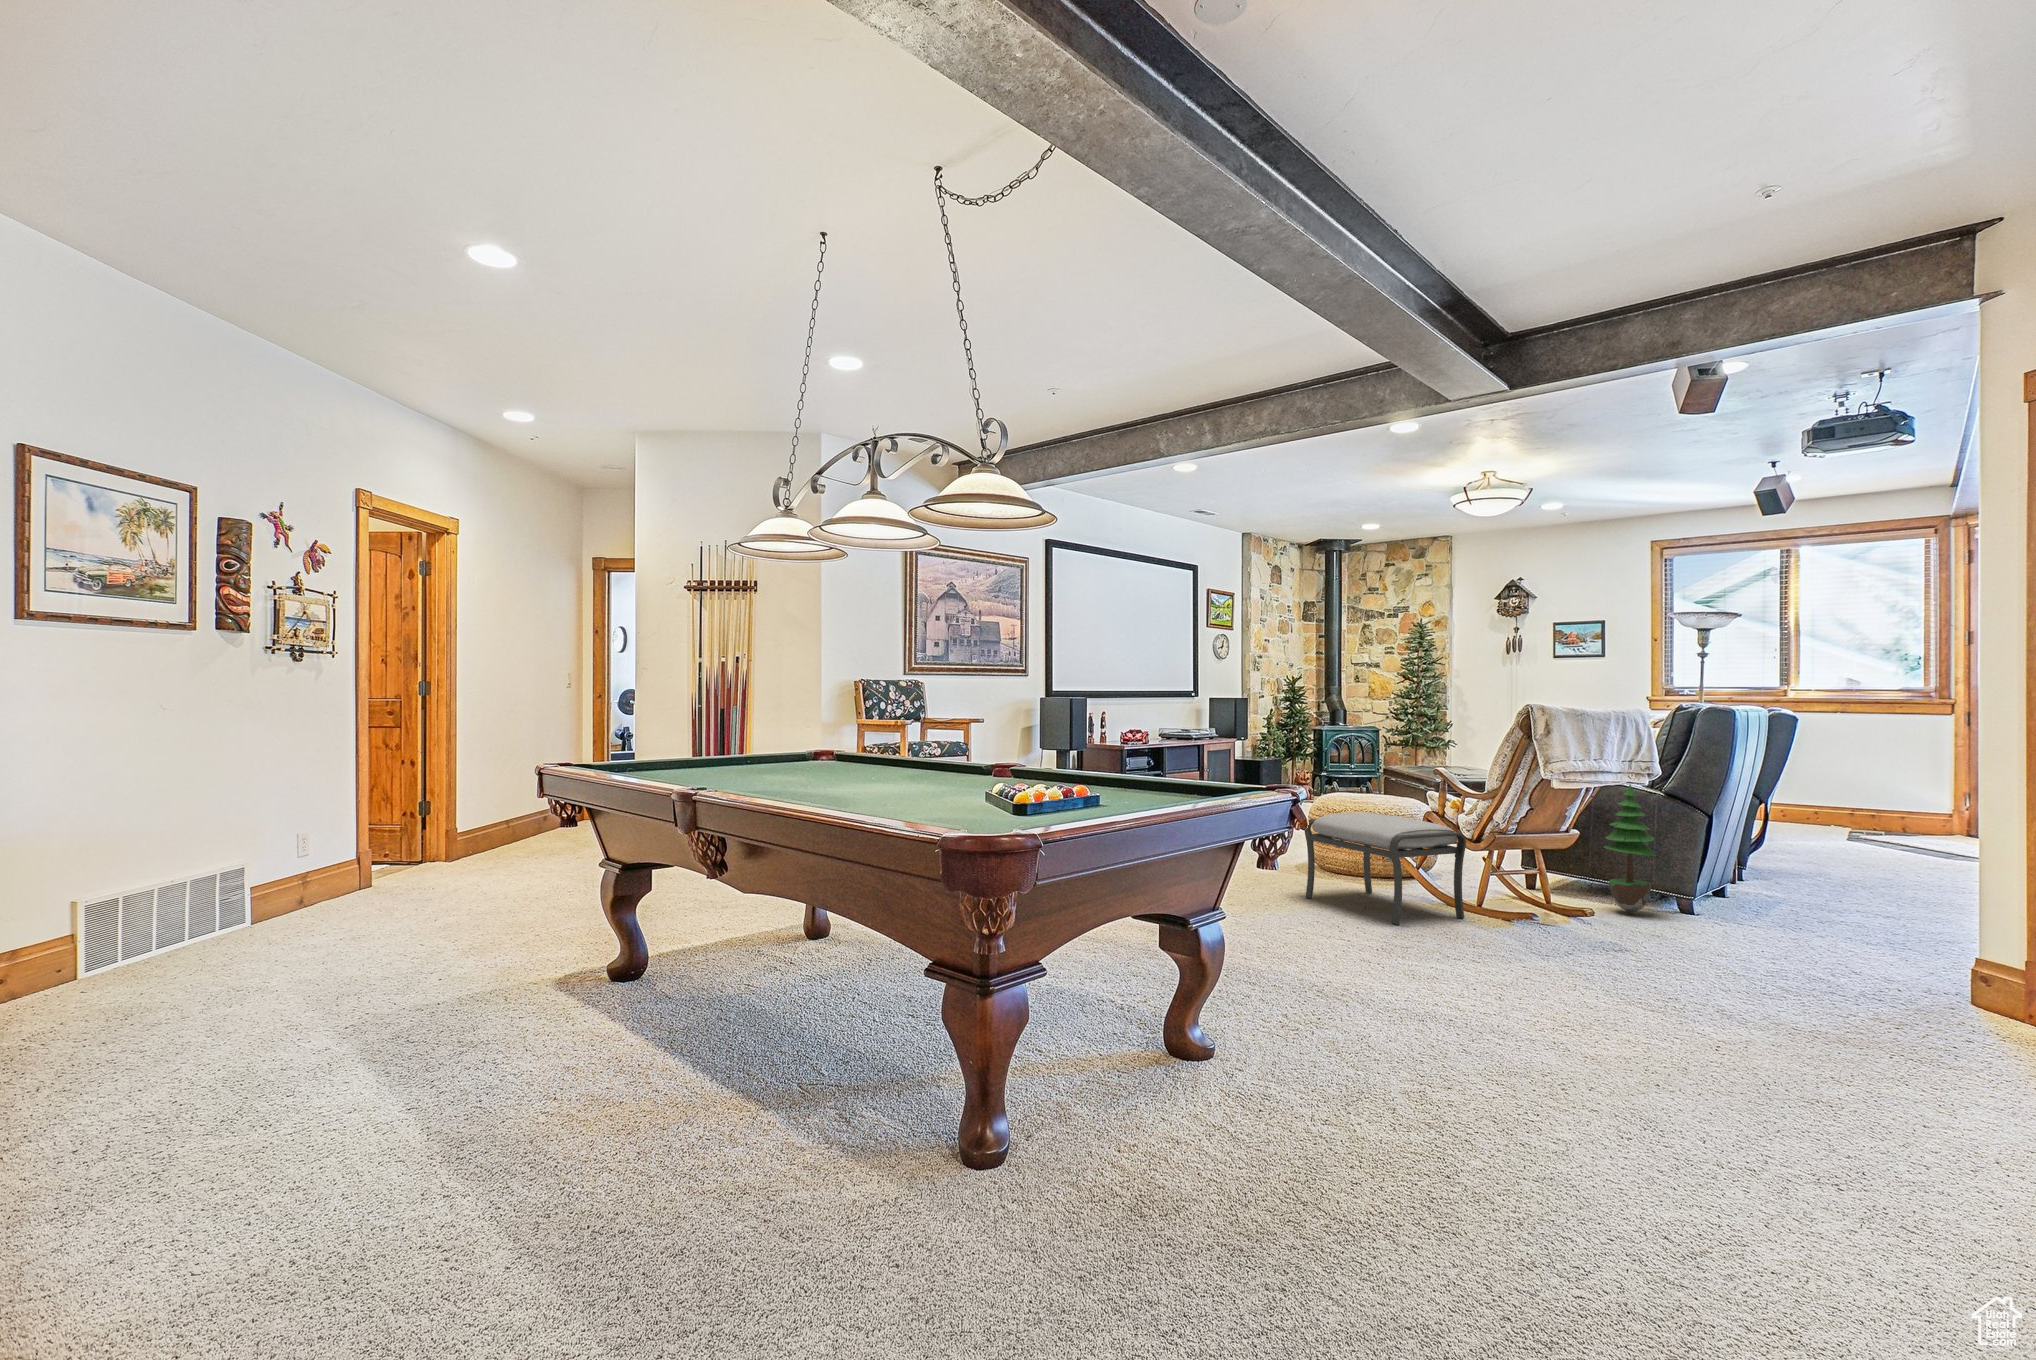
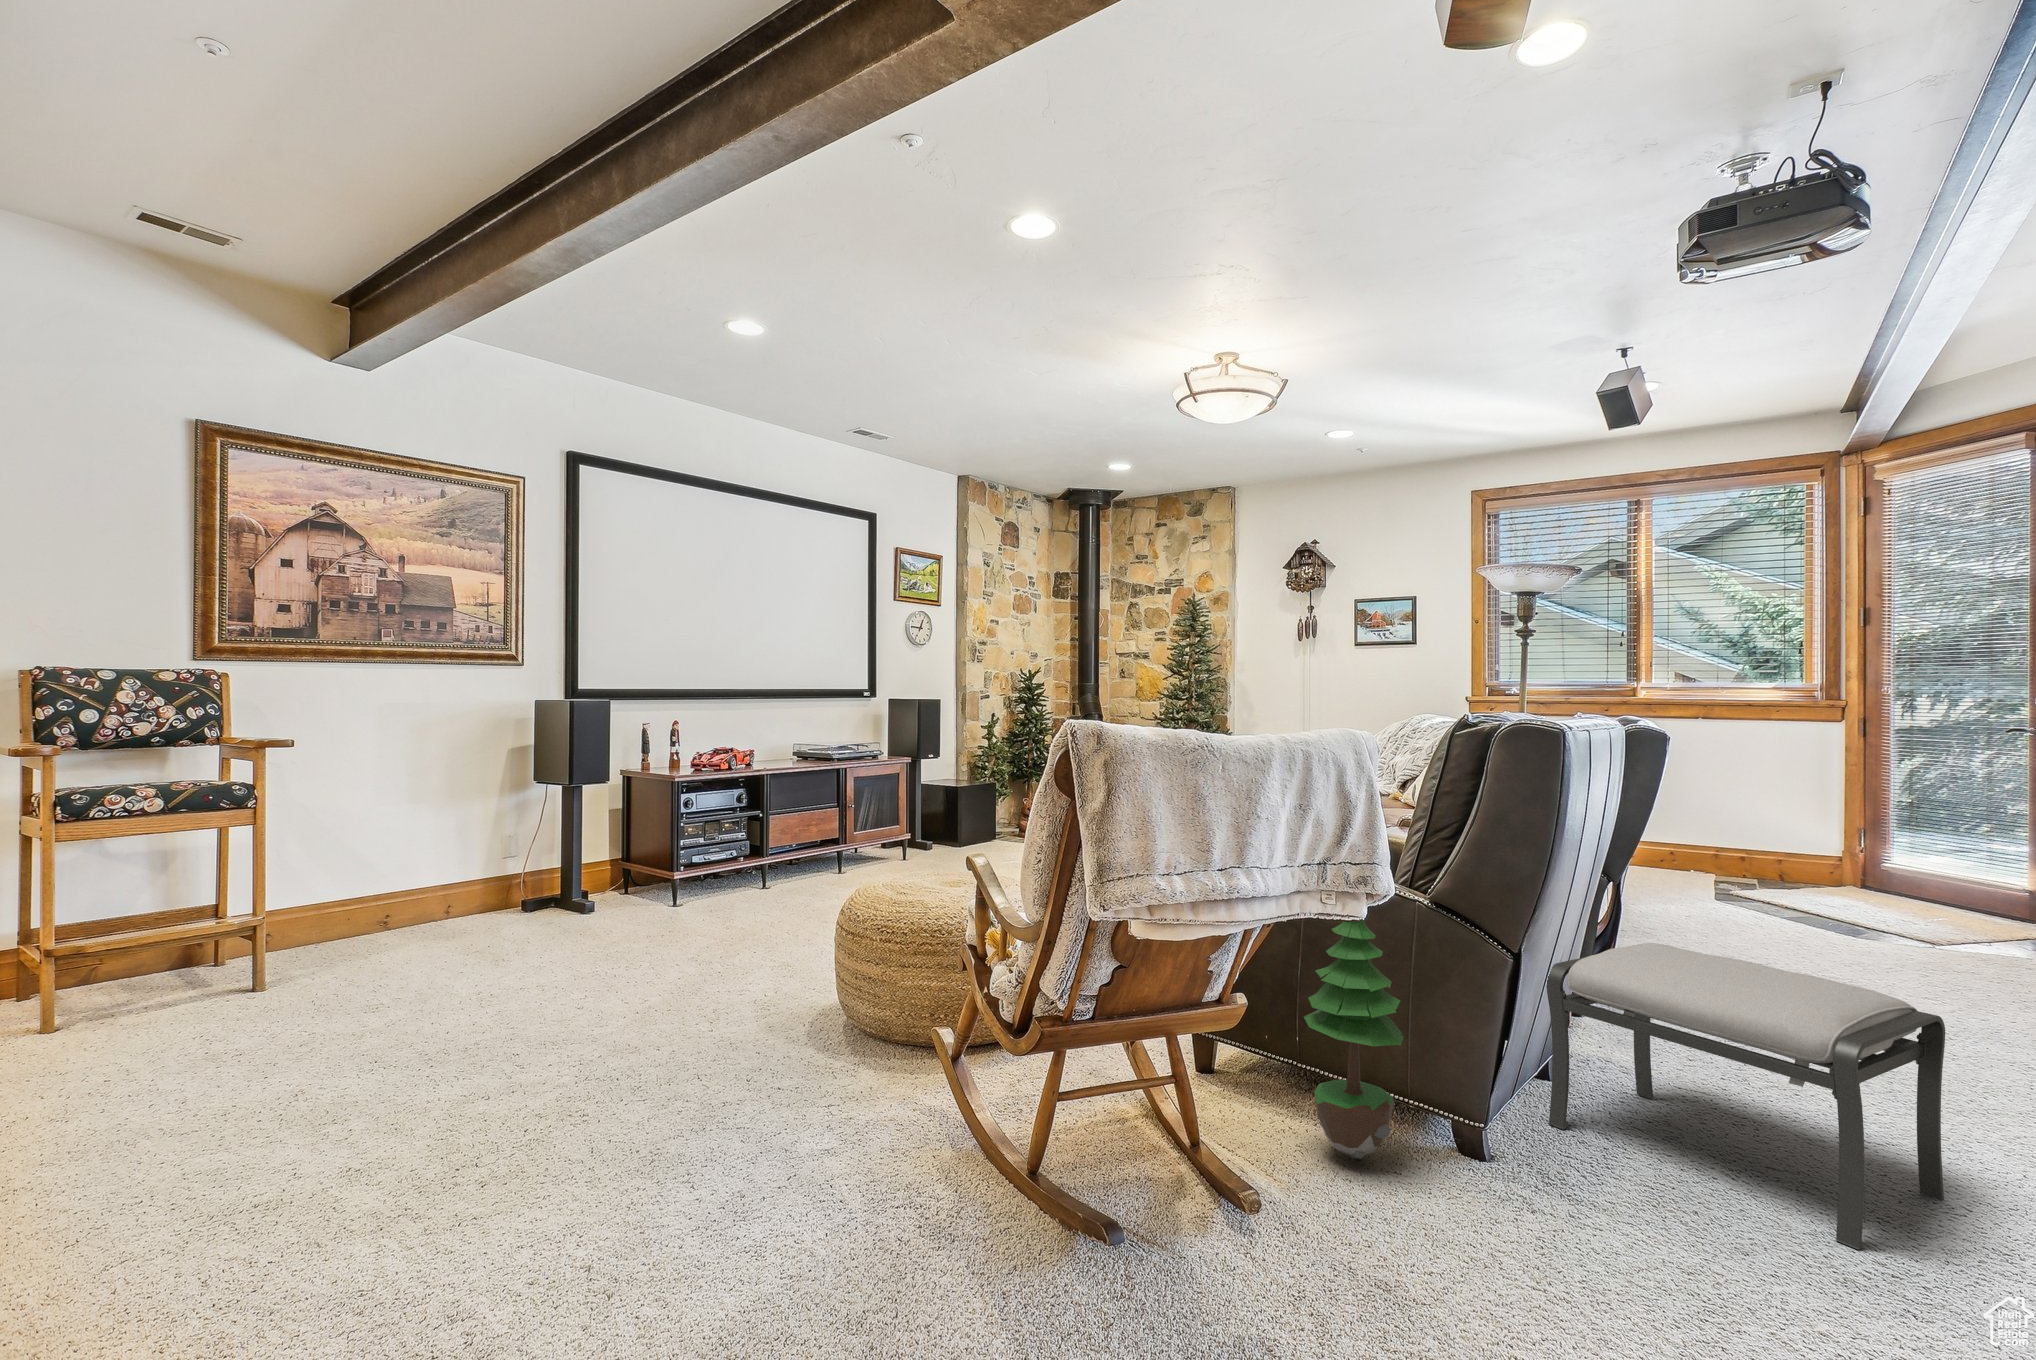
ottoman: present [1304,812,1466,925] -> present [1546,943,1945,1250]

